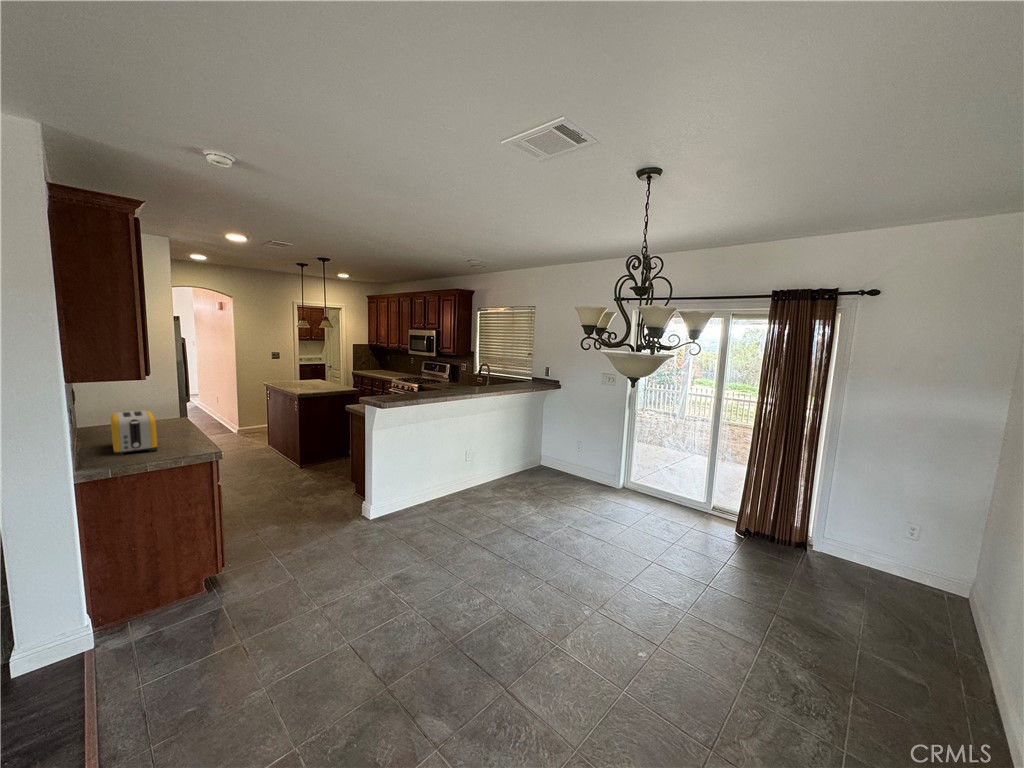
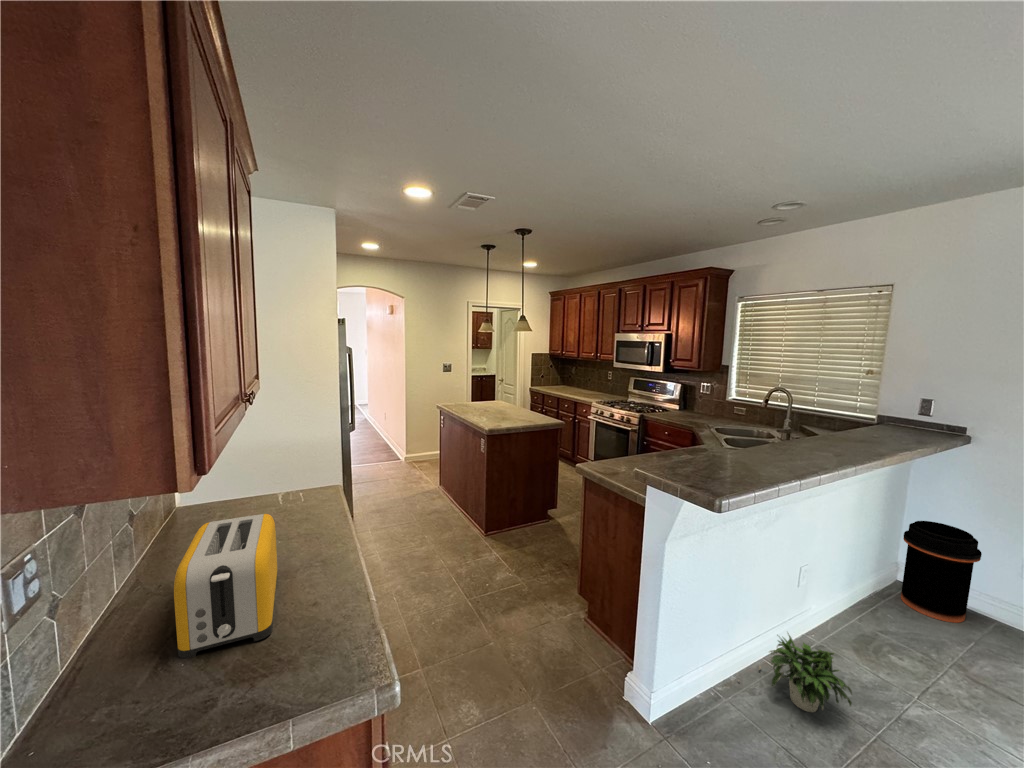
trash can: none [535,430,562,476] -> present [901,521,982,623]
potted plant: none [424,476,469,508] -> present [759,633,852,712]

